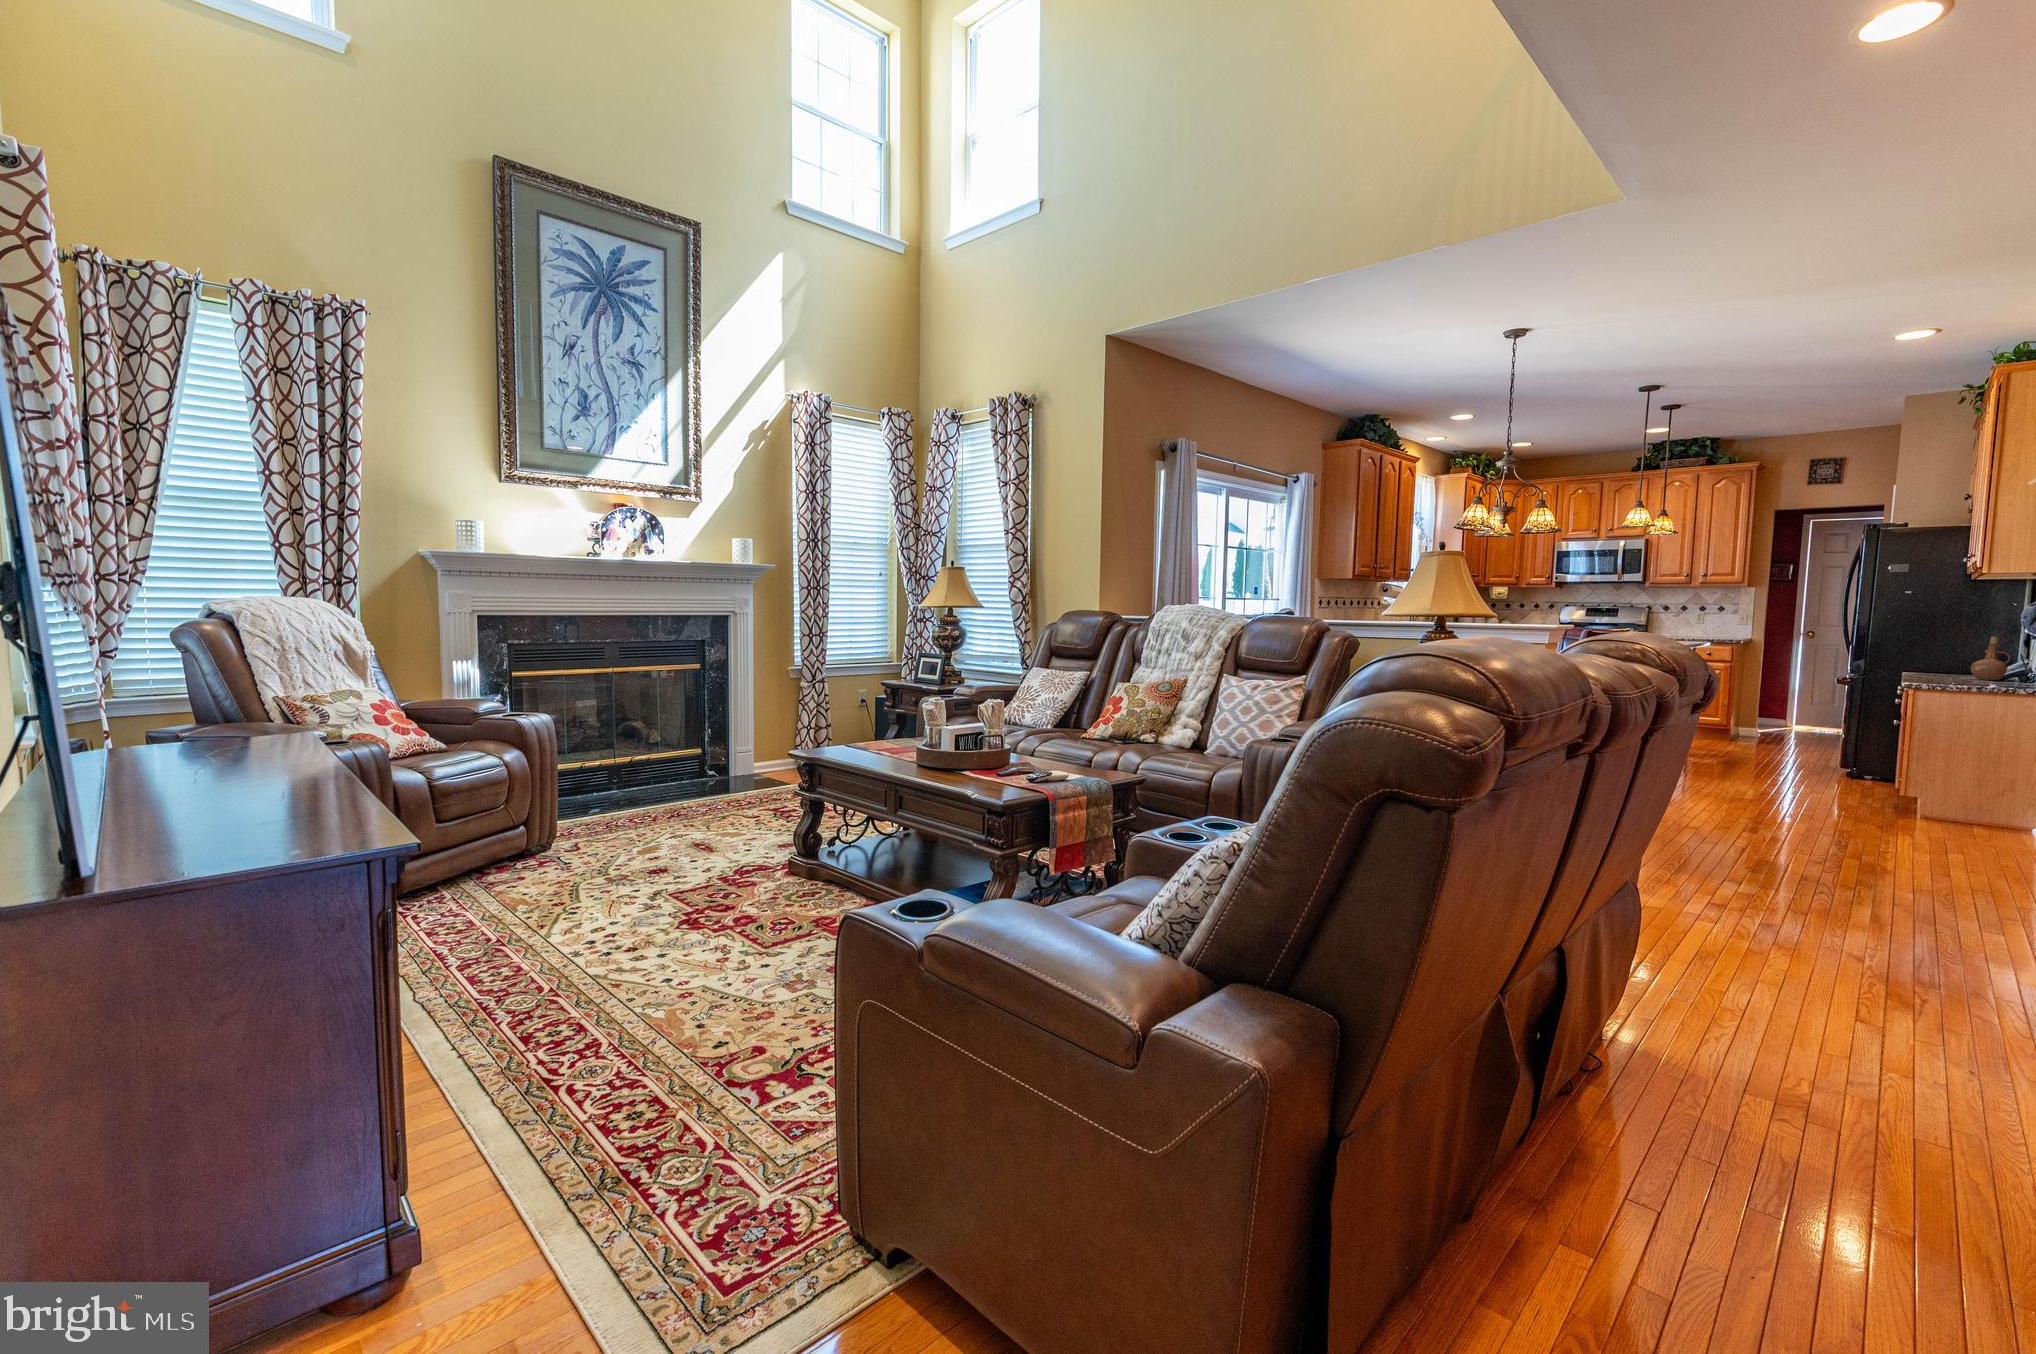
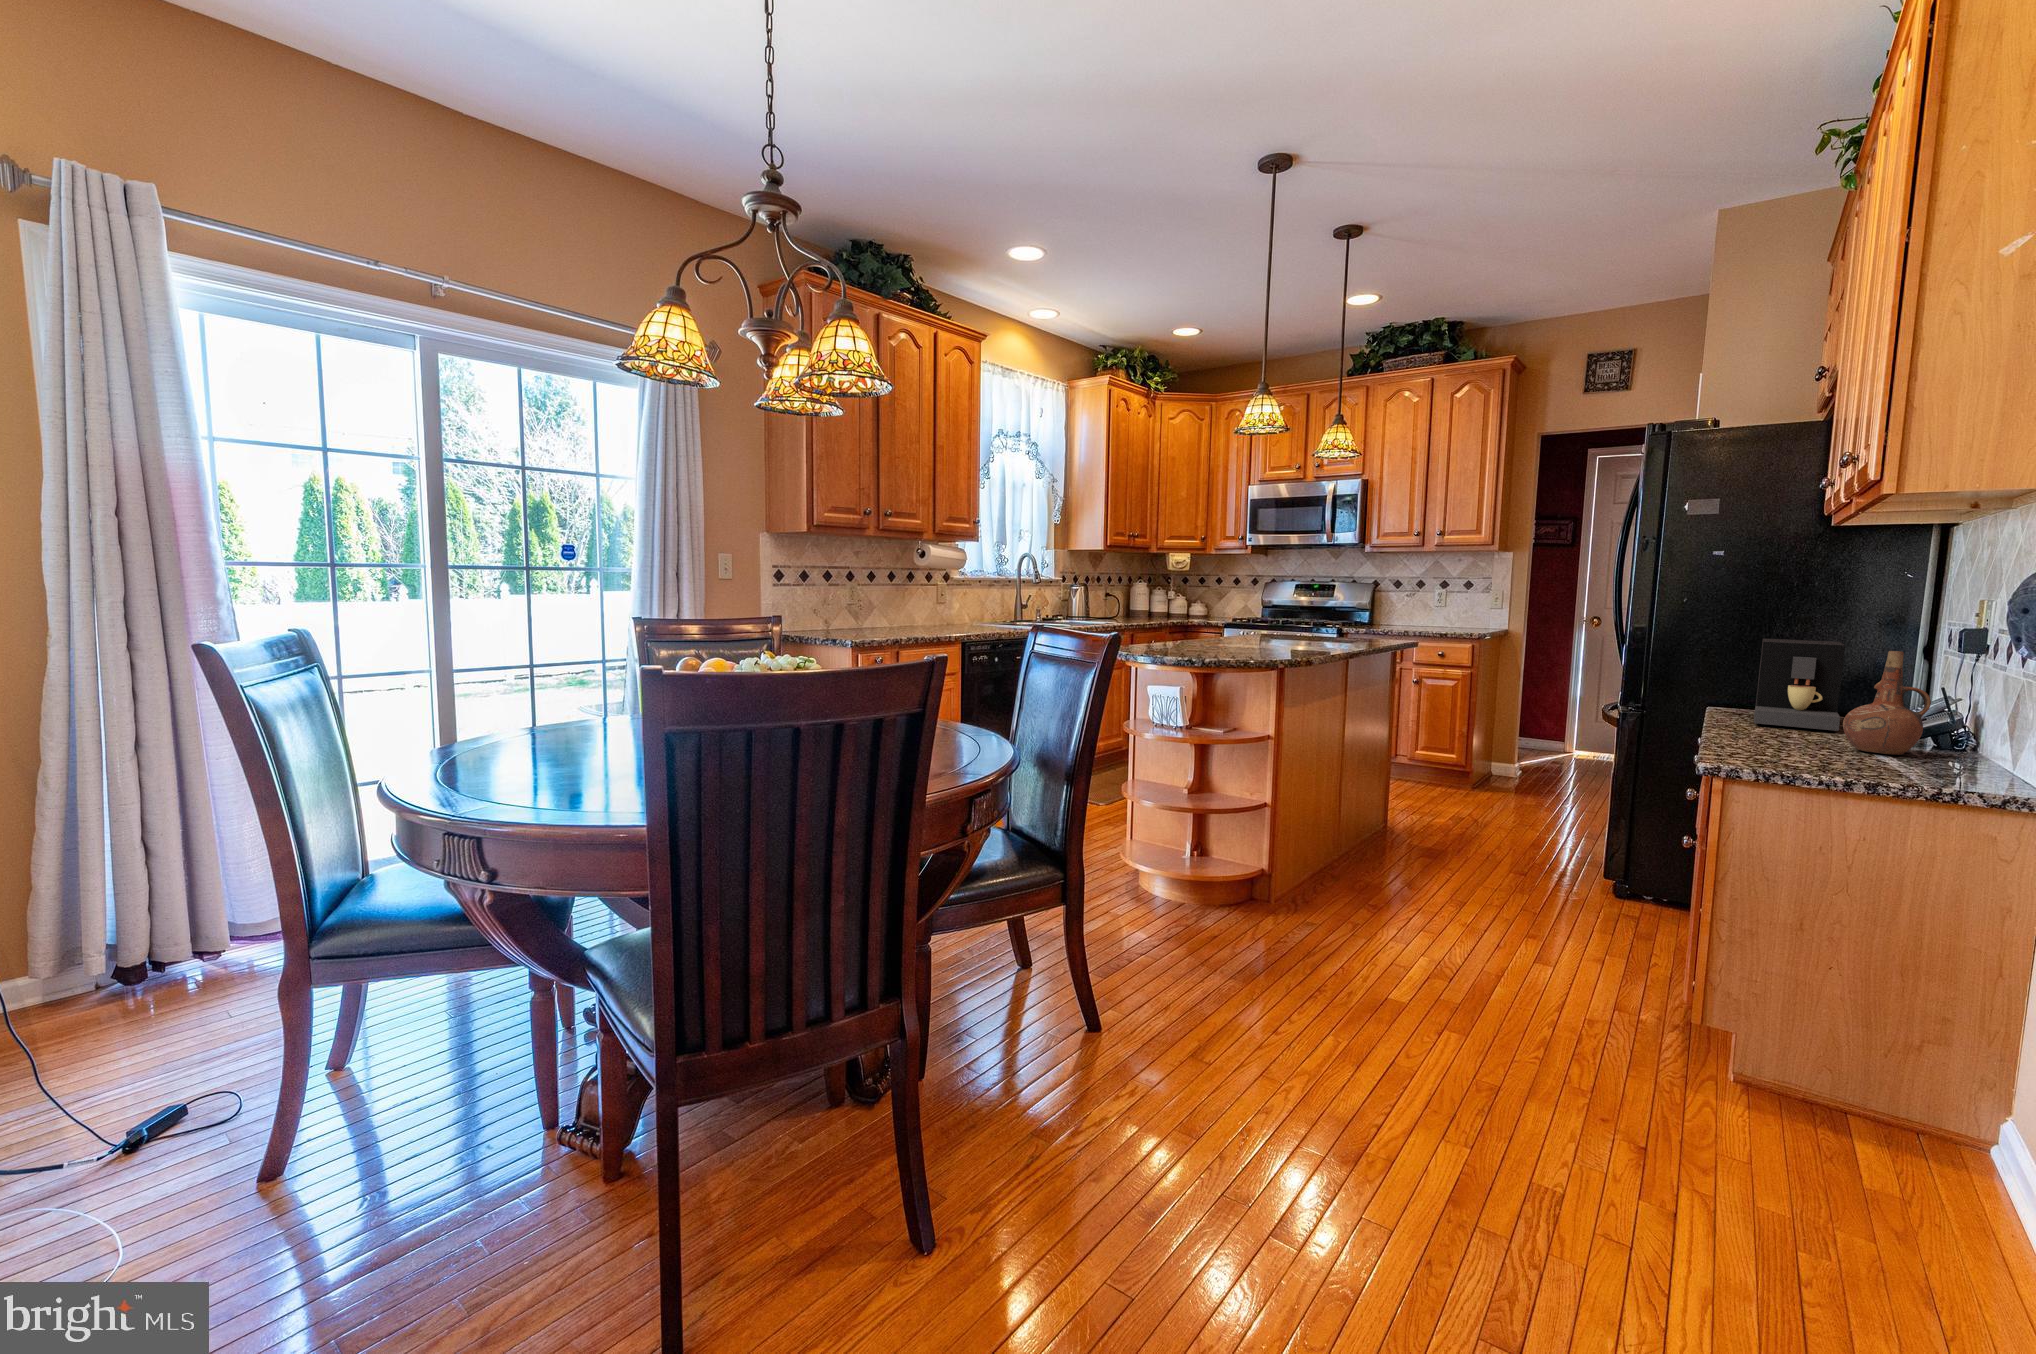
coffee maker: none [1929,635,1976,675] -> present [1754,639,1845,731]

